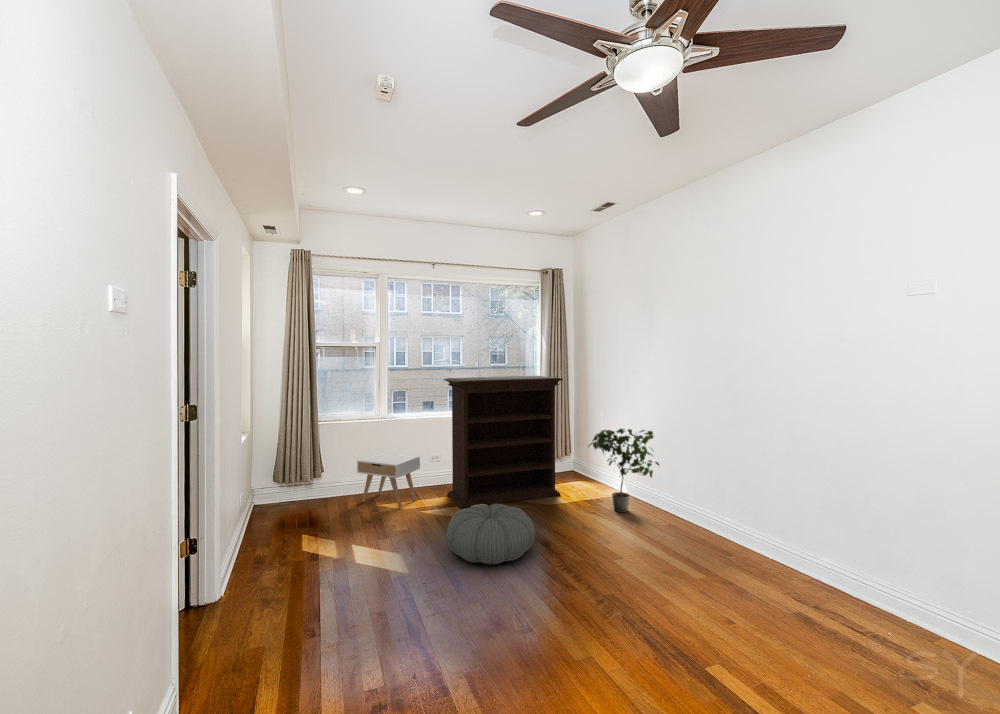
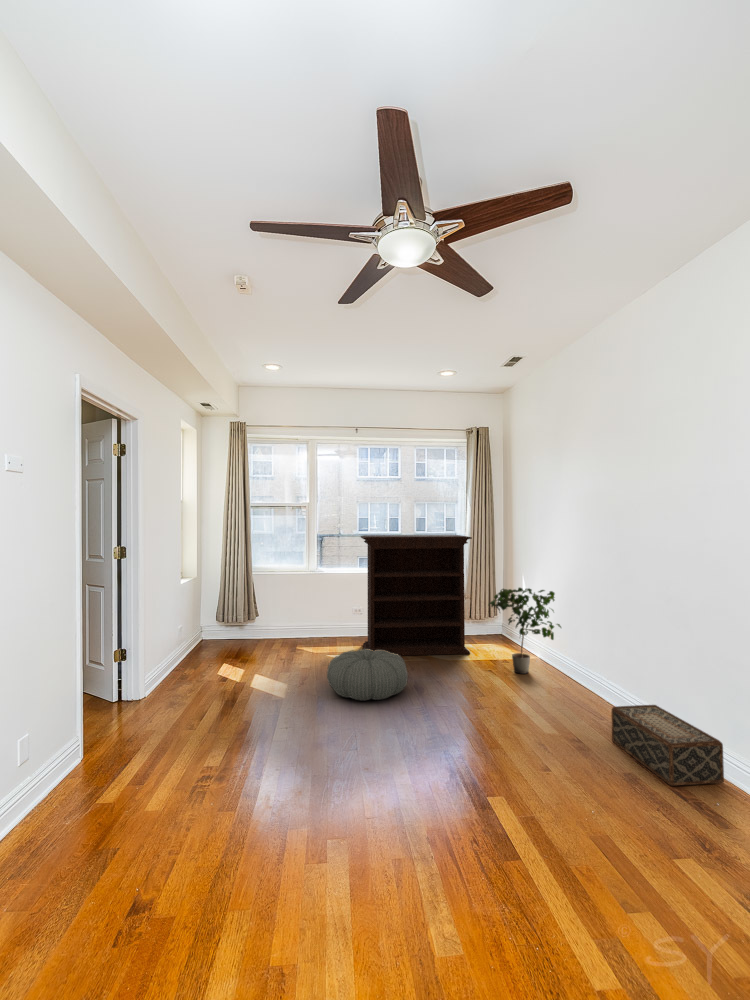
nightstand: present [357,453,420,508] -> none [281,602,337,652]
woven basket: none [755,538,875,620] -> present [612,705,724,786]

